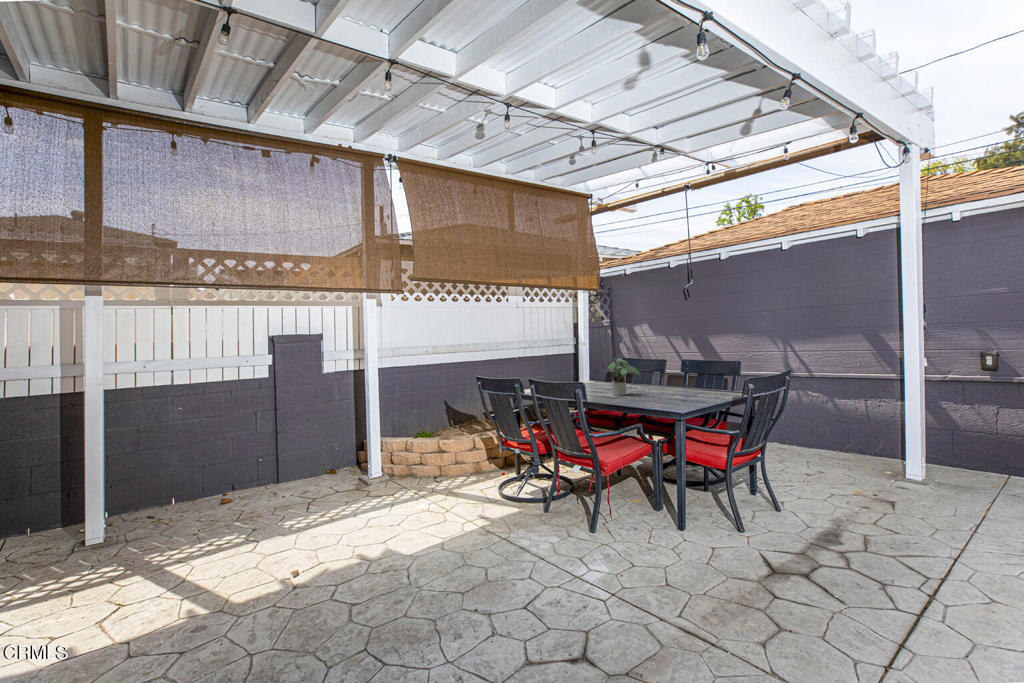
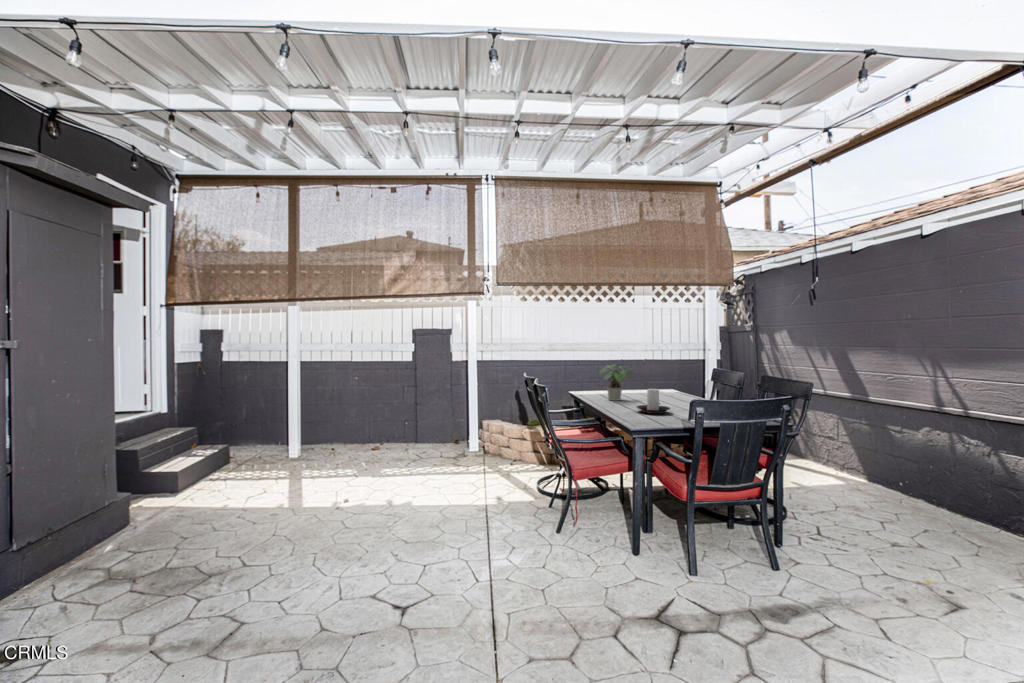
candle holder: none [677,376,710,400] -> present [636,389,670,414]

